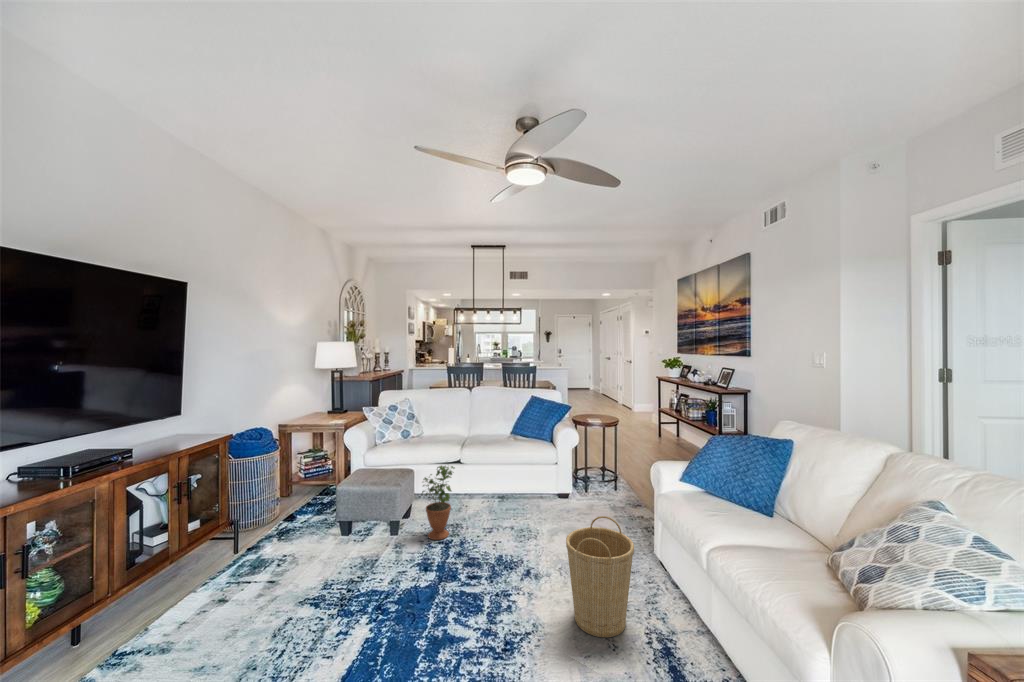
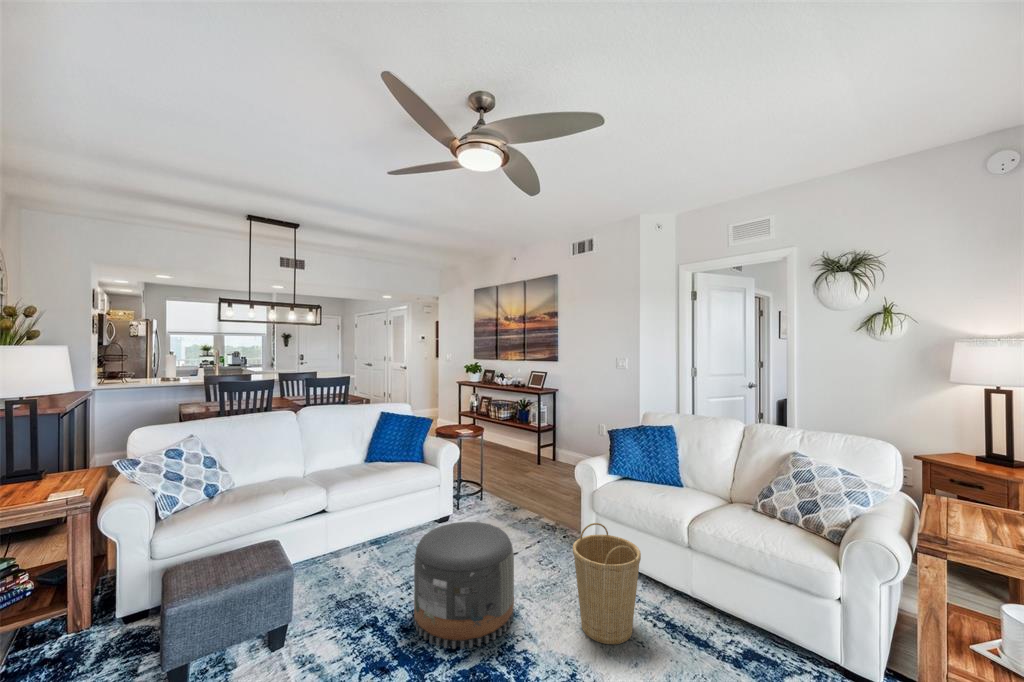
potted plant: present [422,466,455,540] -> none [320,513,367,628]
pouf: none [464,488,546,585] -> present [414,522,514,649]

